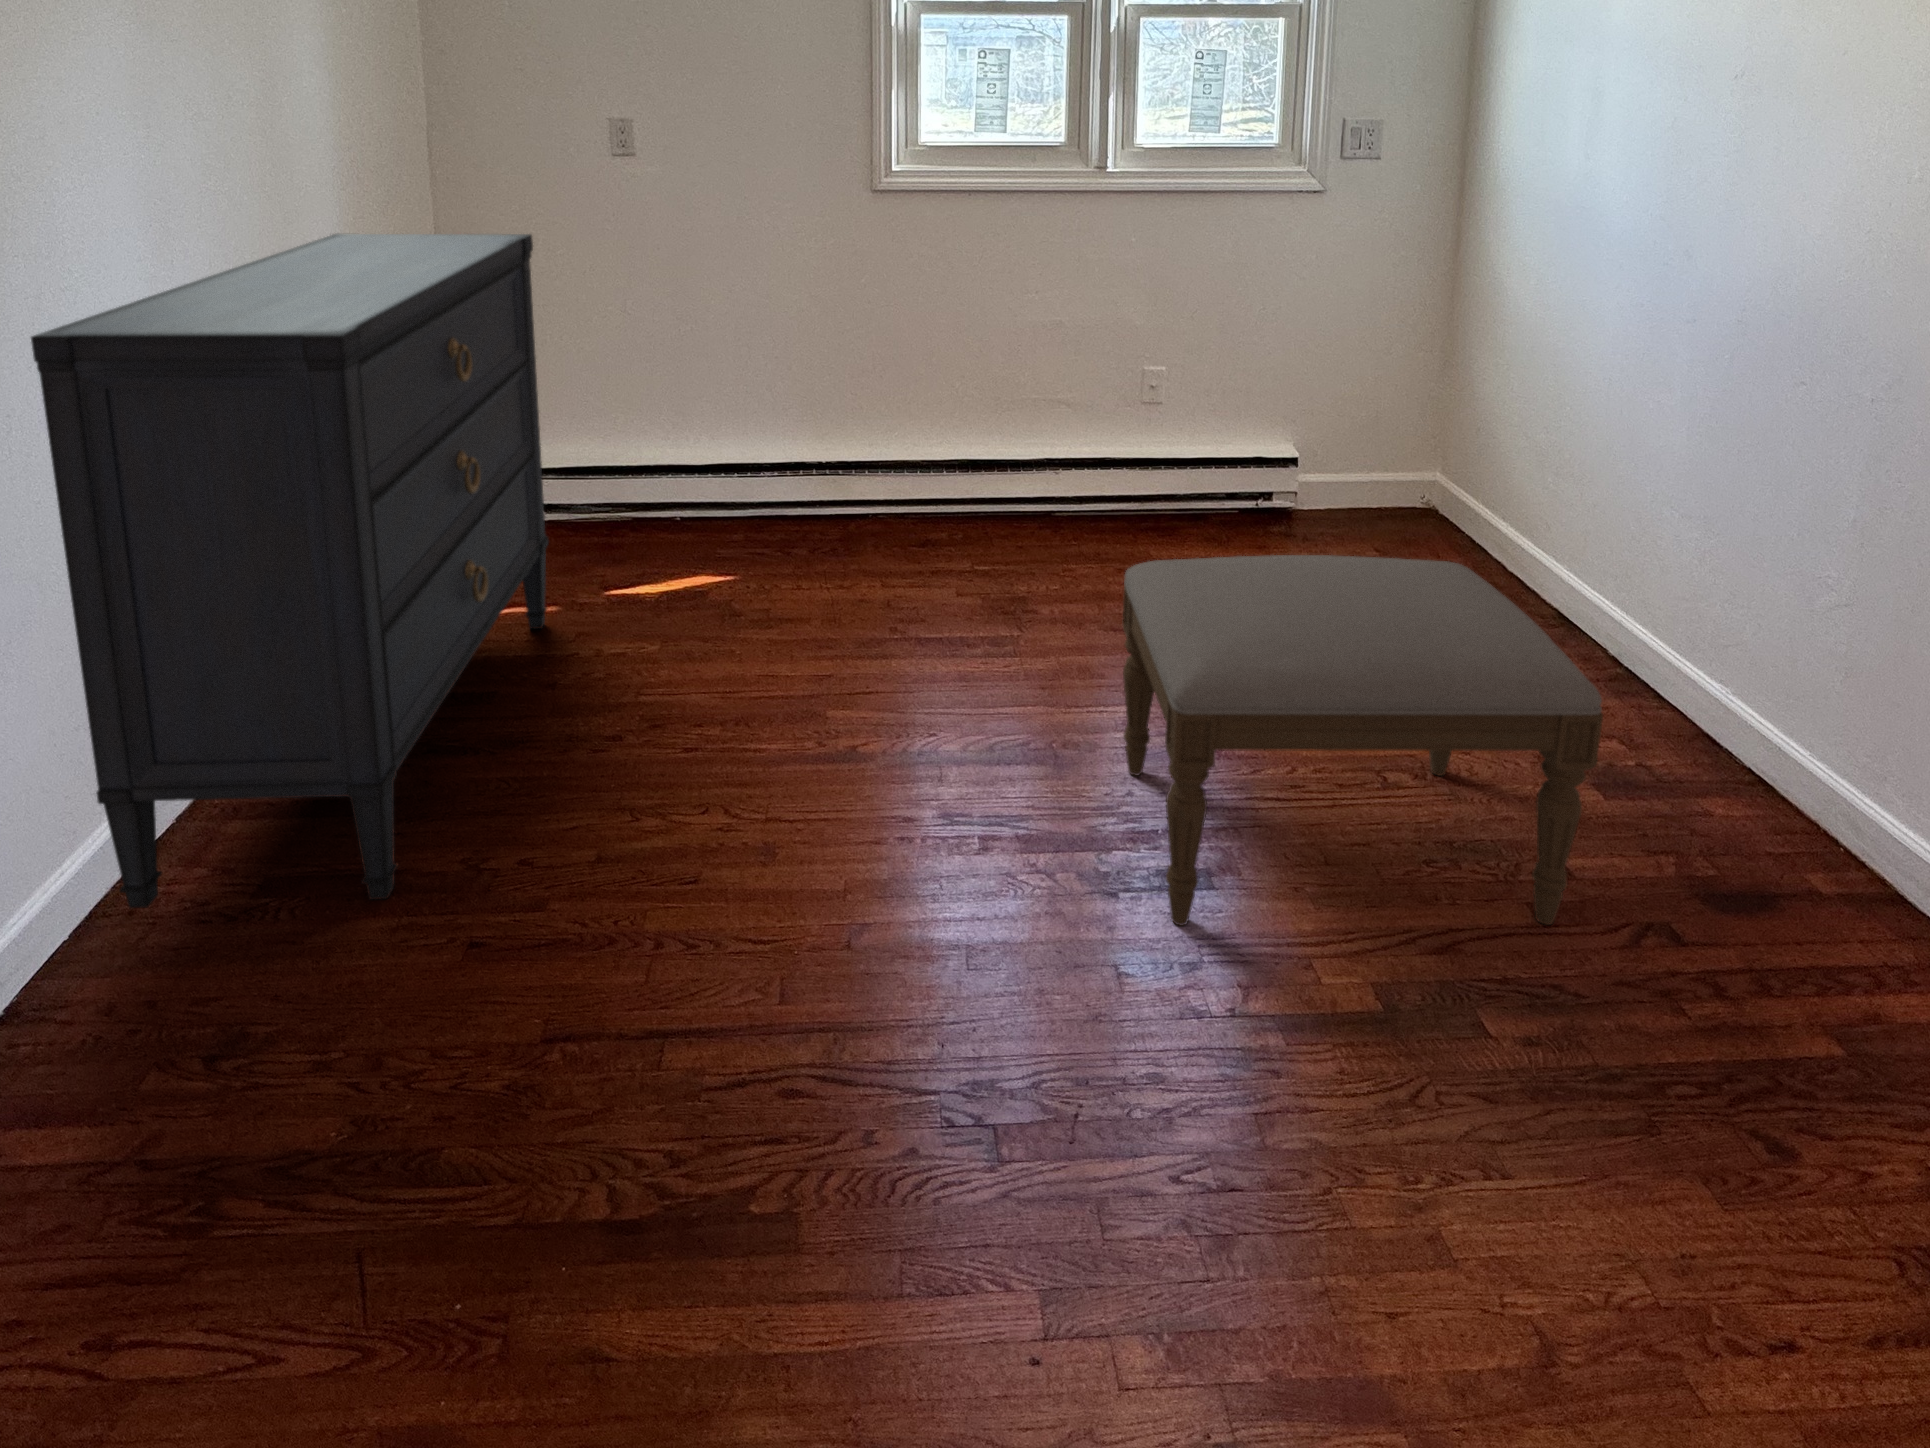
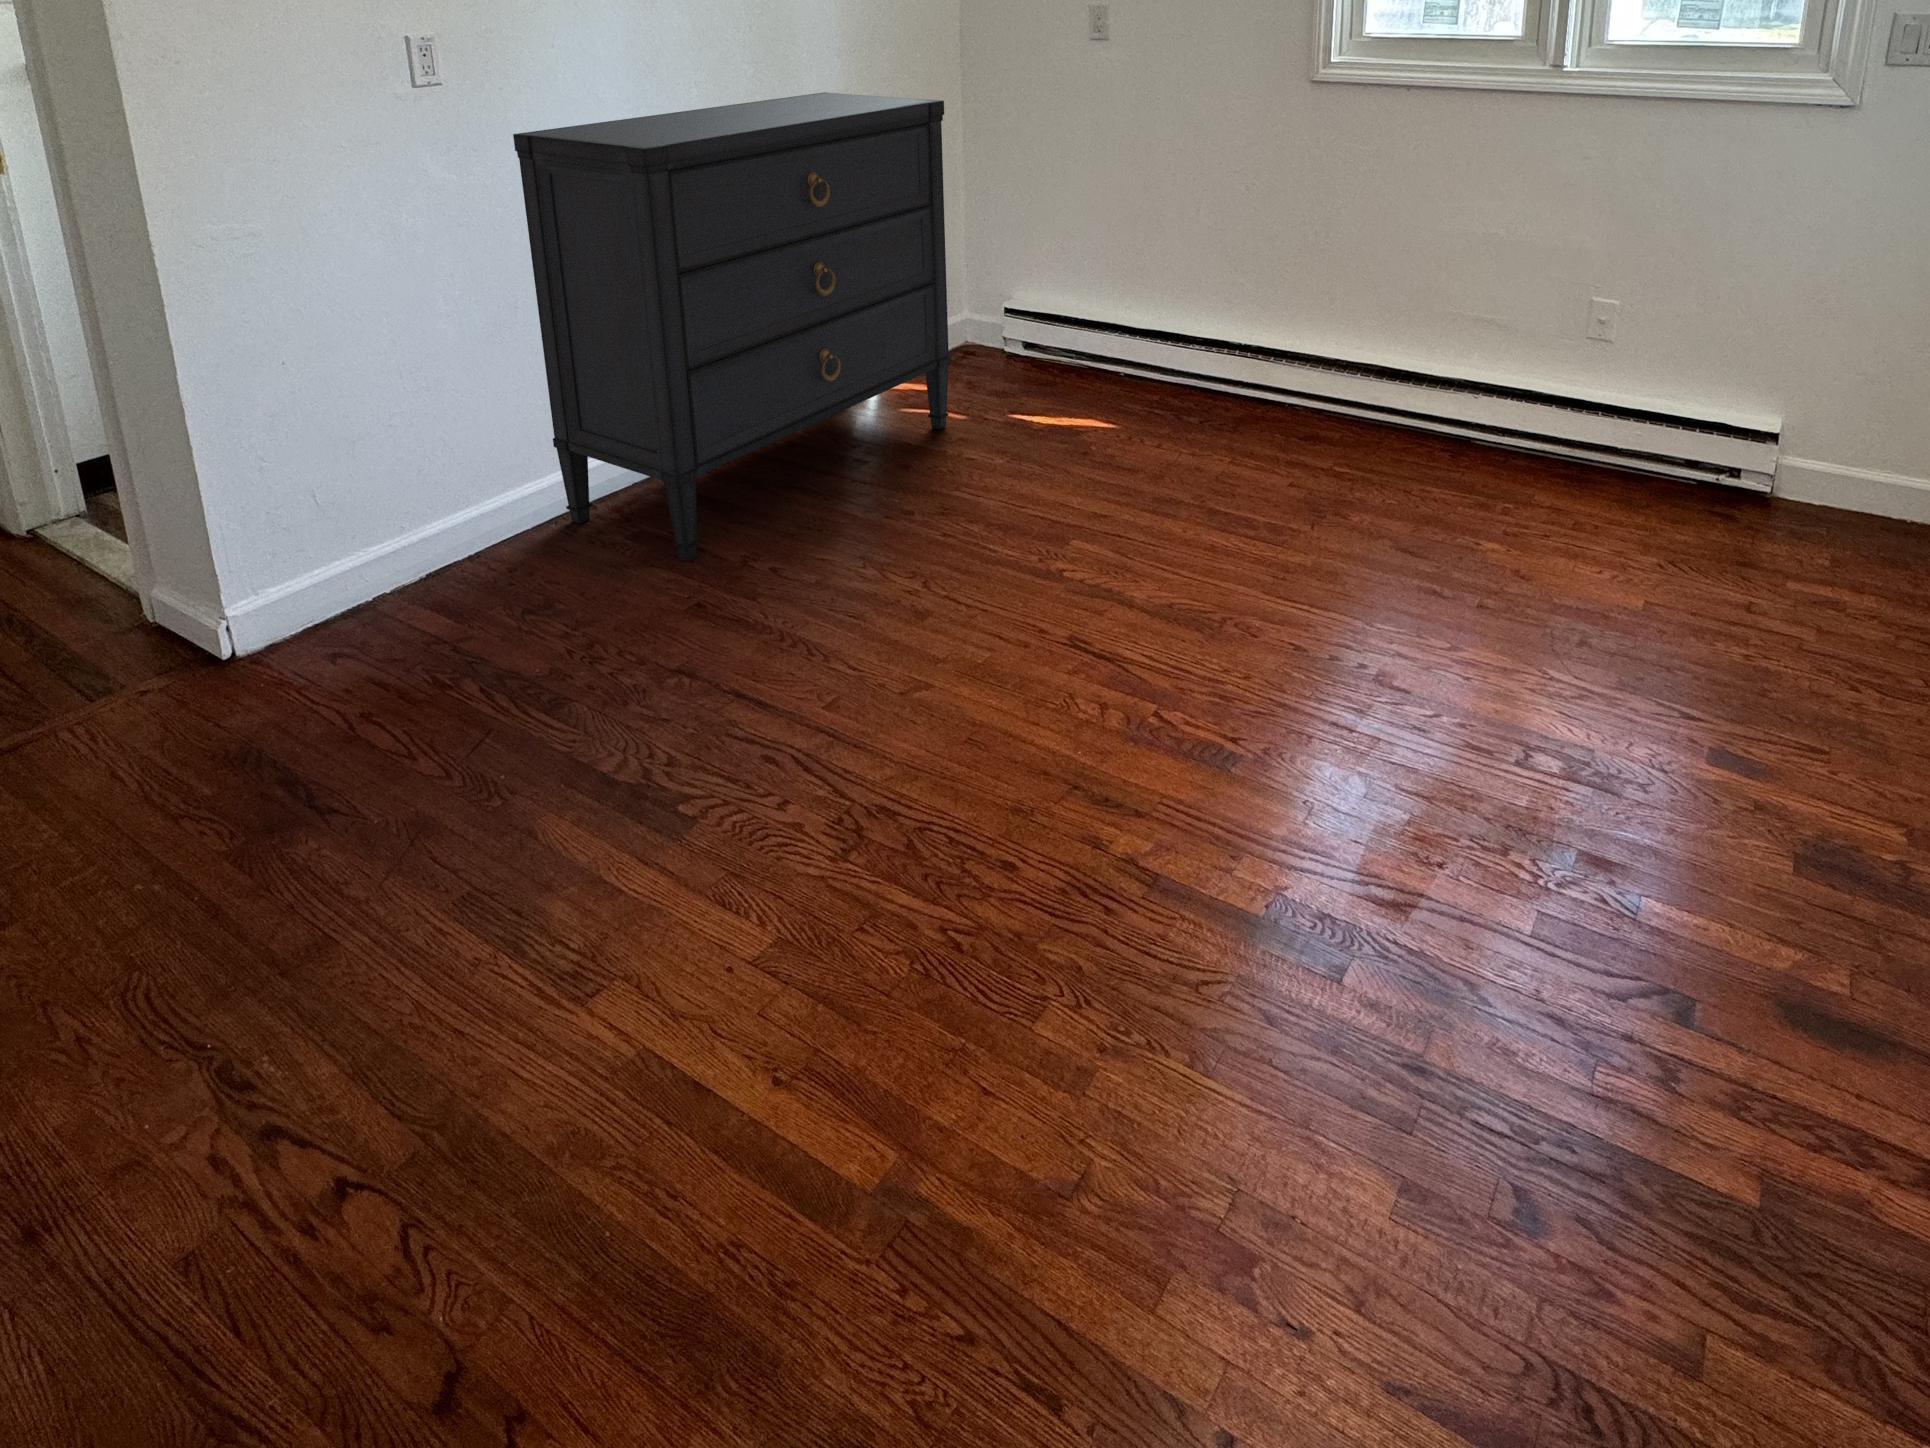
ottoman: present [1122,555,1603,926] -> none [1144,458,1655,943]

